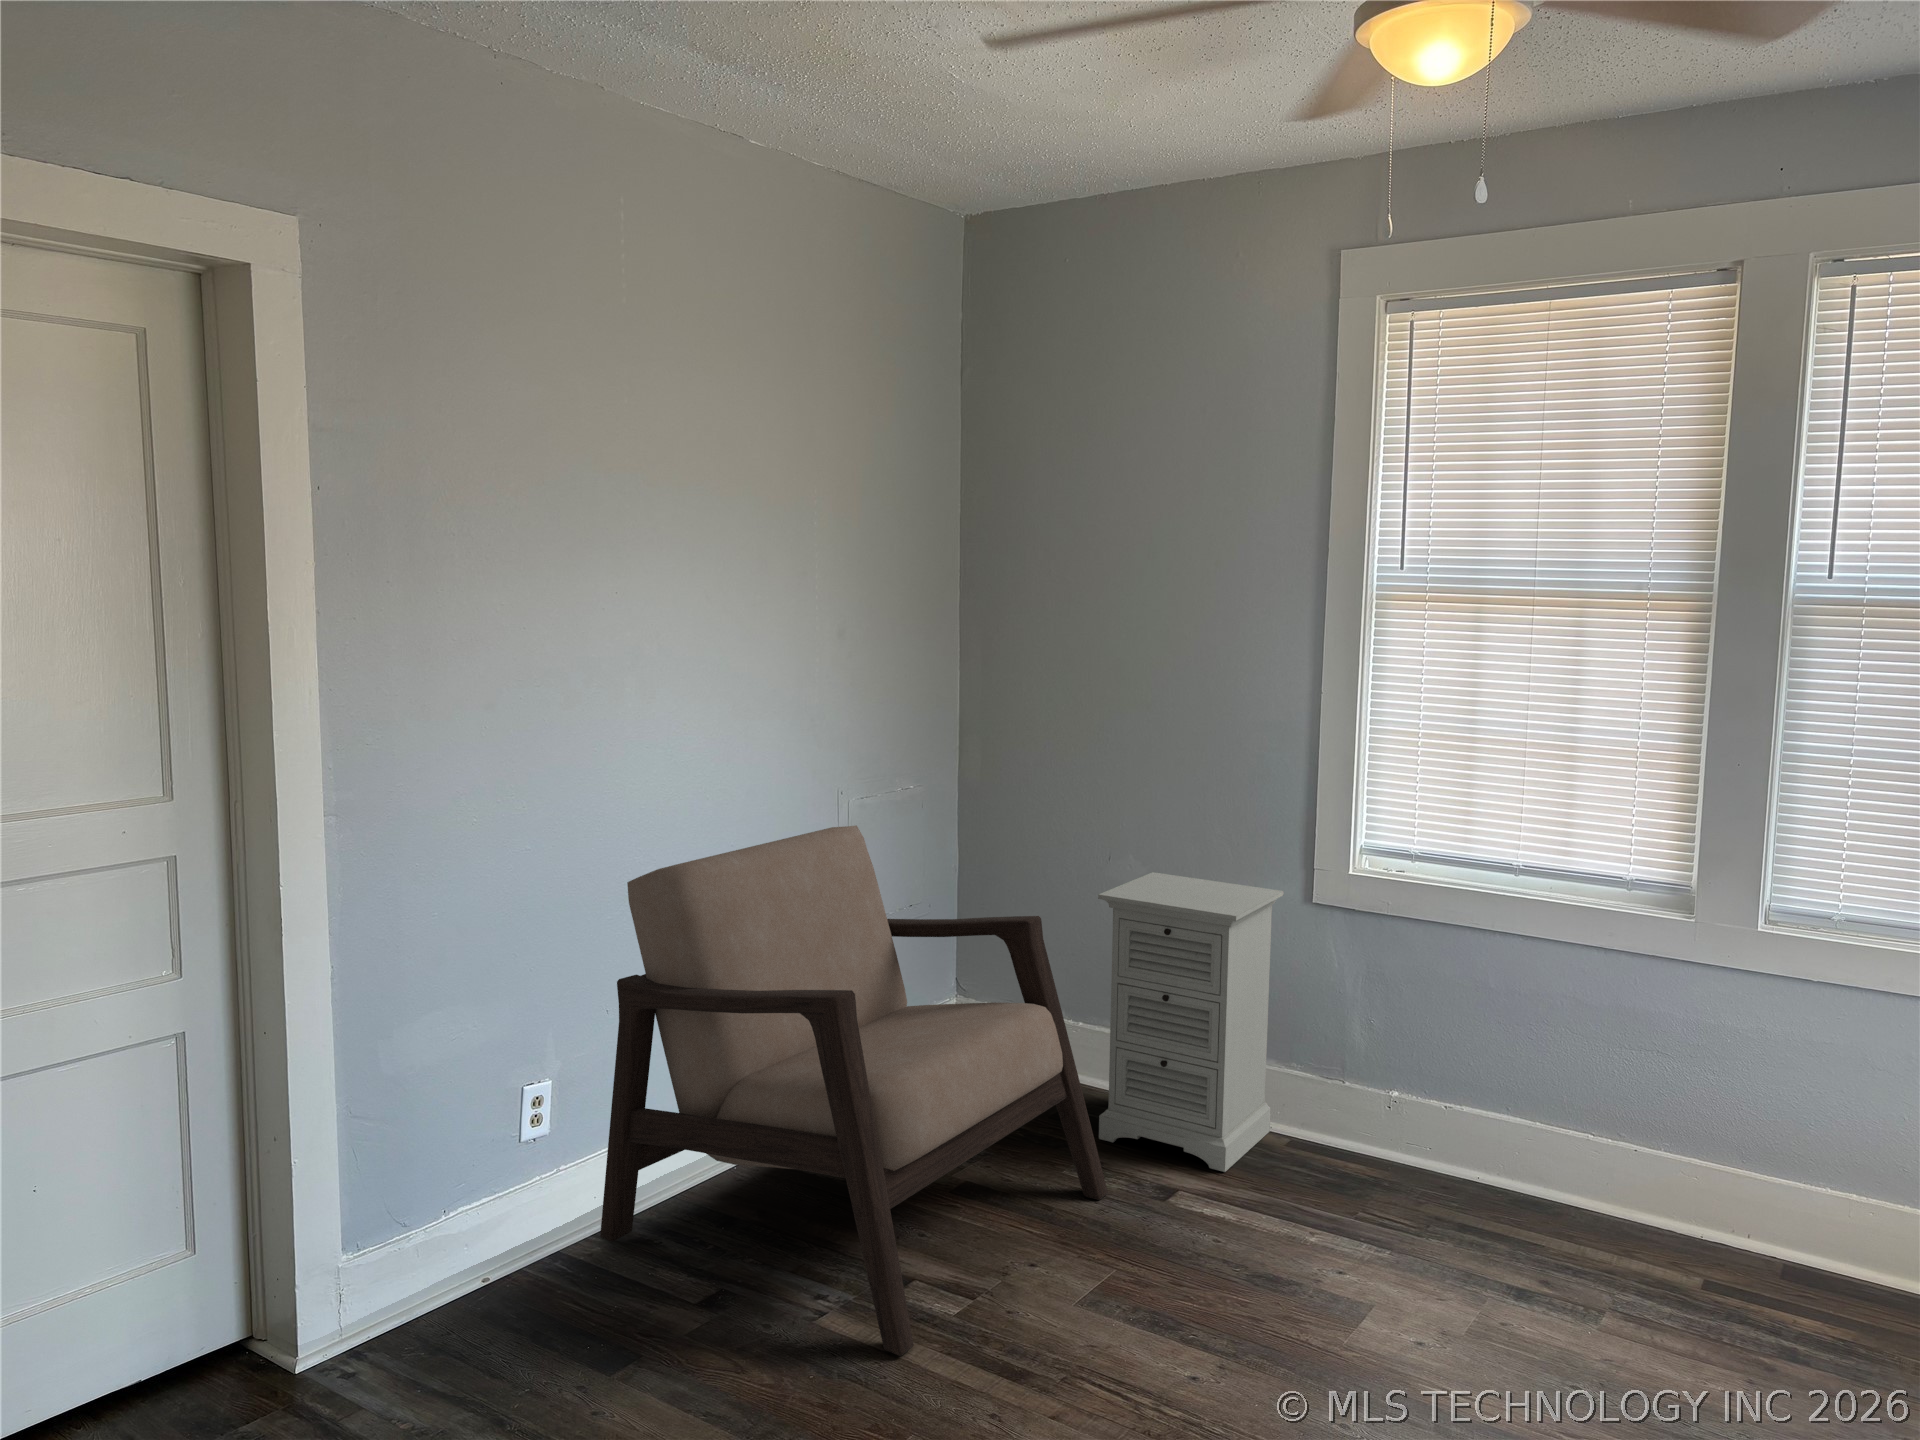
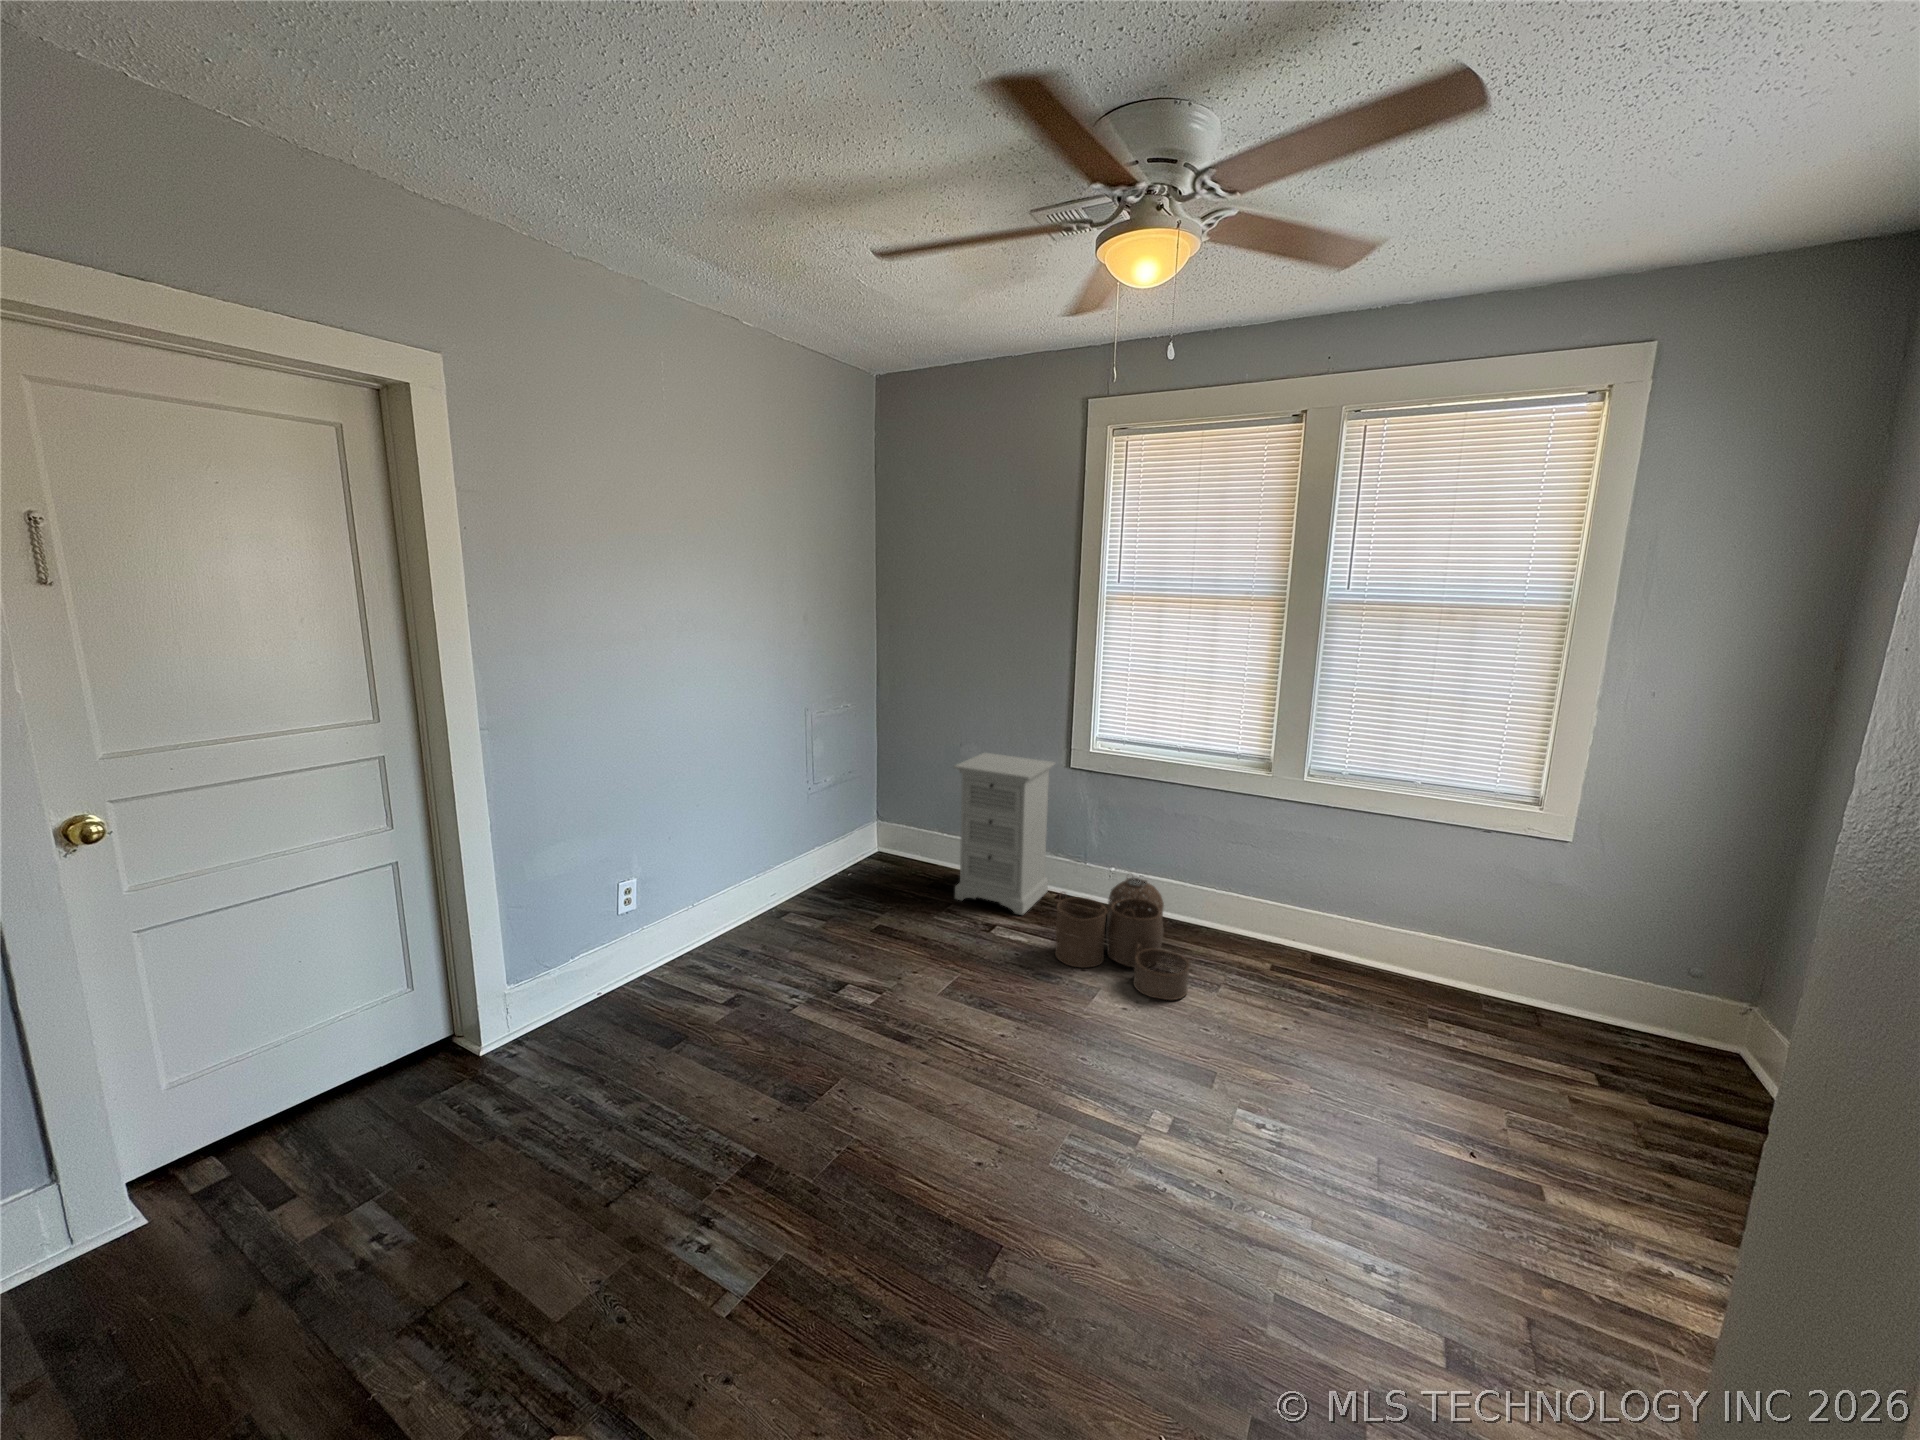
armchair: present [600,826,1108,1356] -> none [669,729,958,1028]
woven basket: none [1288,1098,1545,1335] -> present [1055,877,1190,1000]

